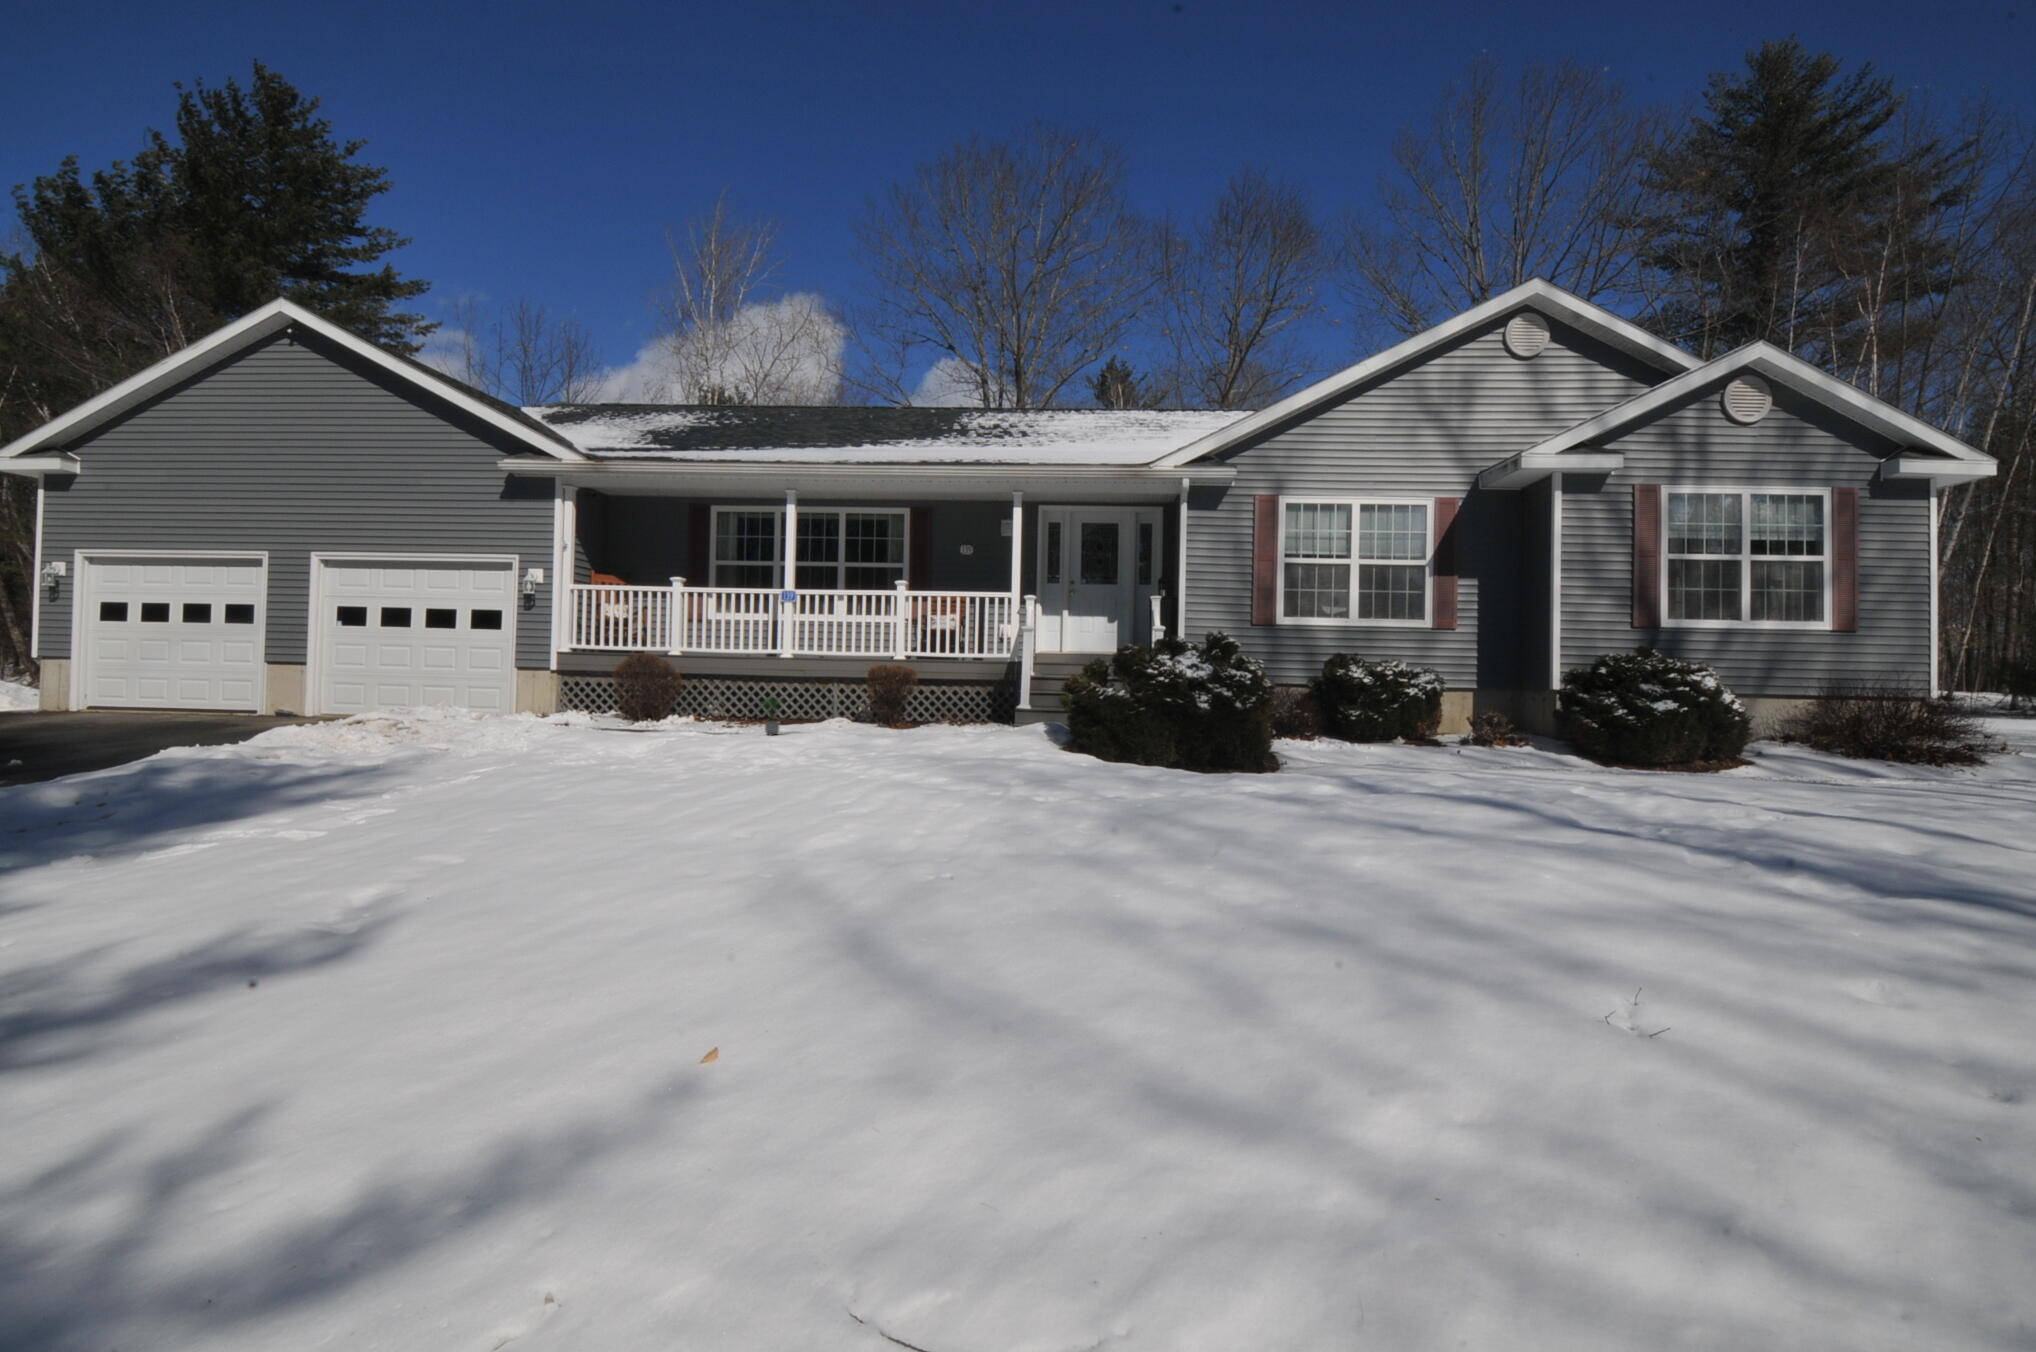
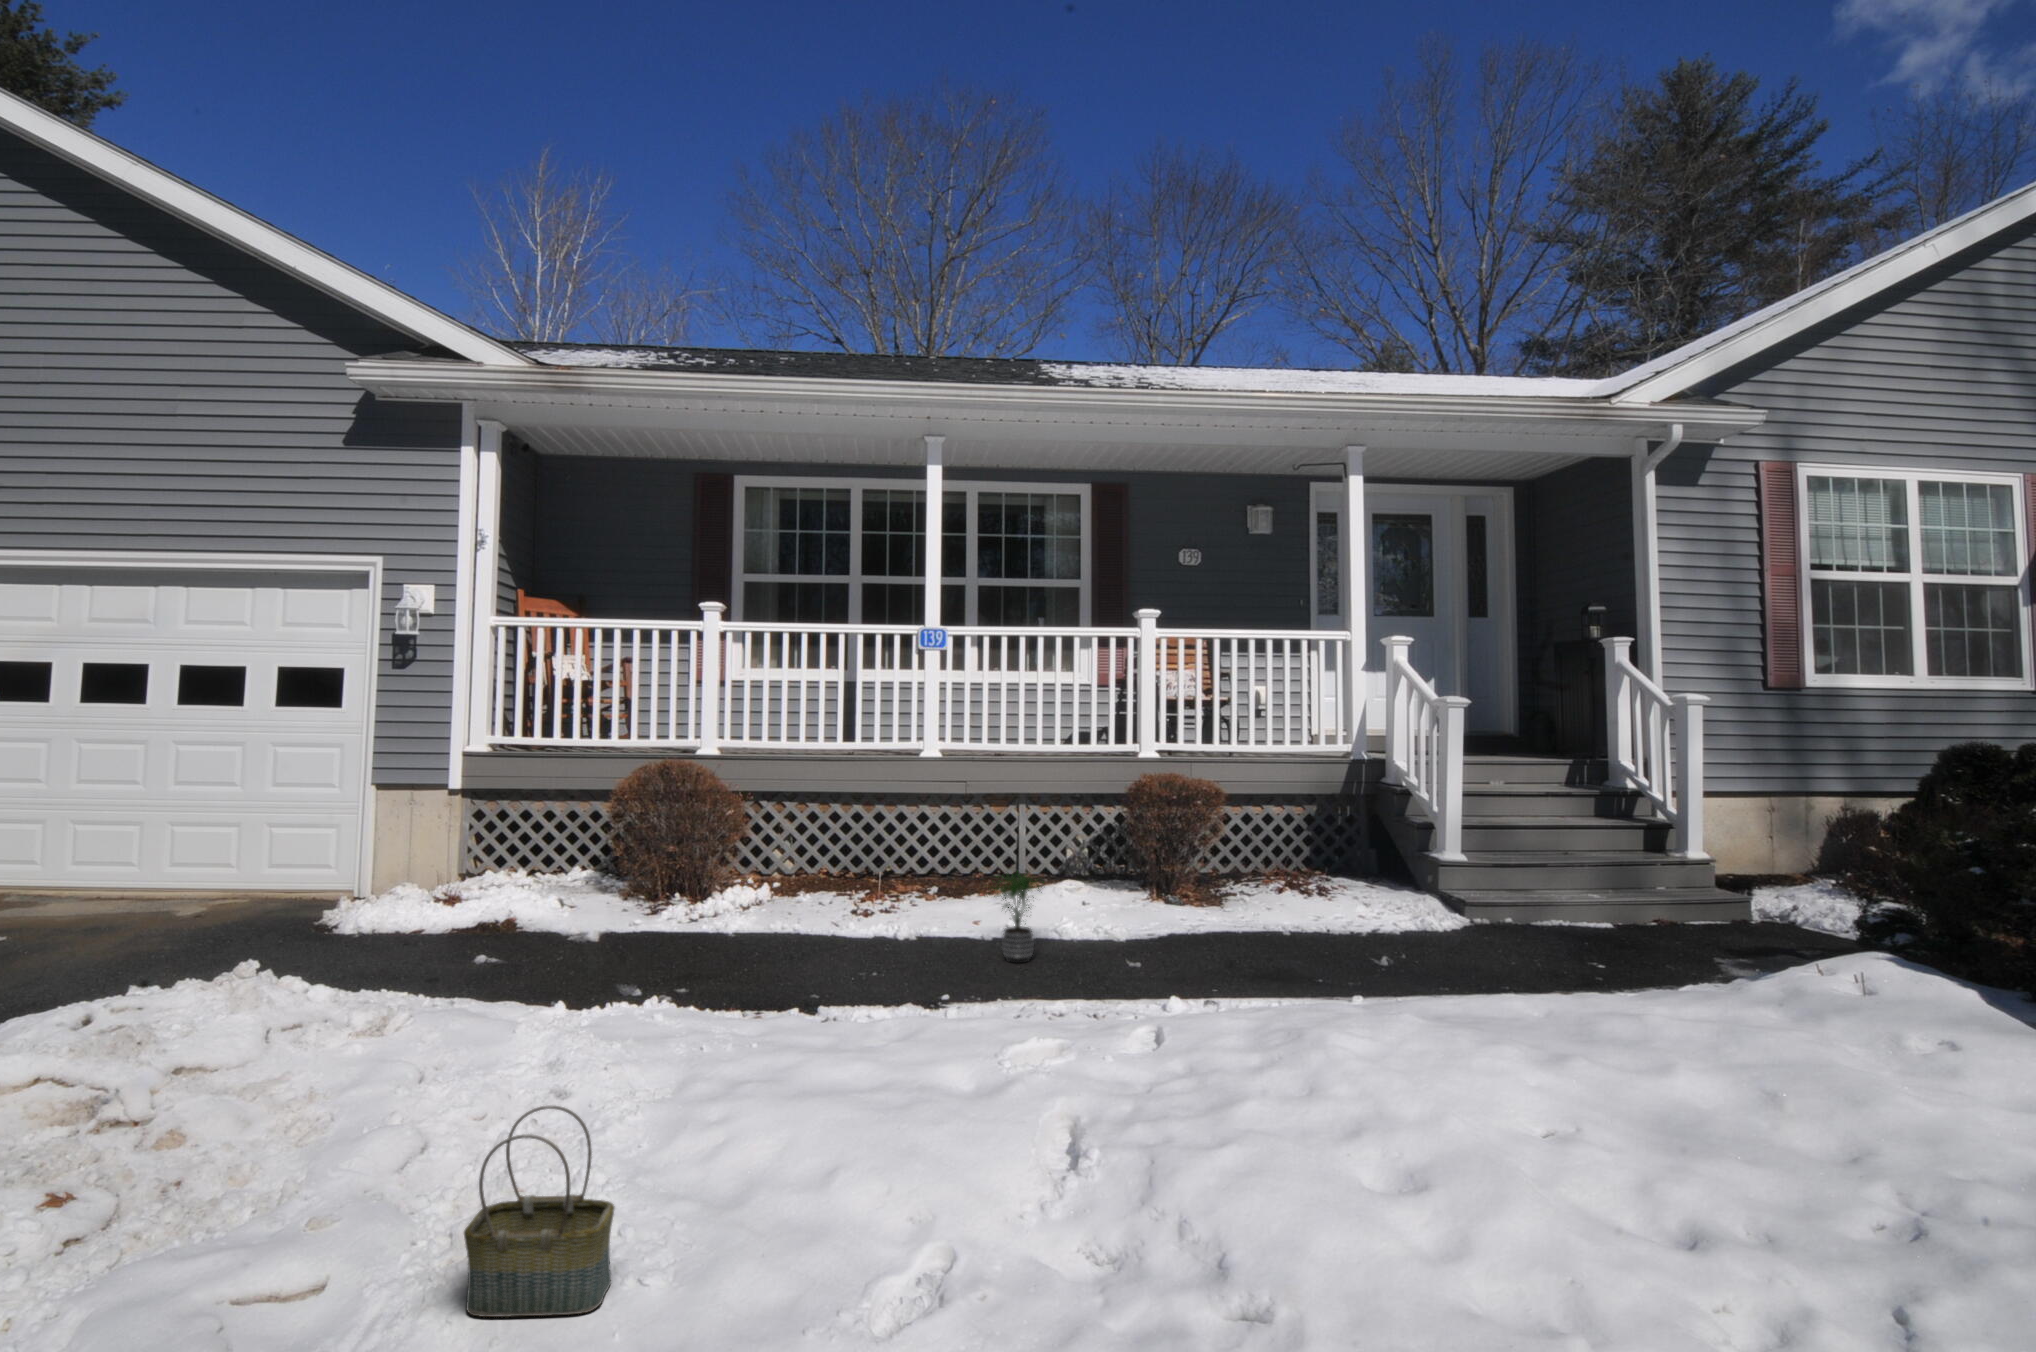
basket: none [509,706,546,750] -> present [464,1105,614,1317]

